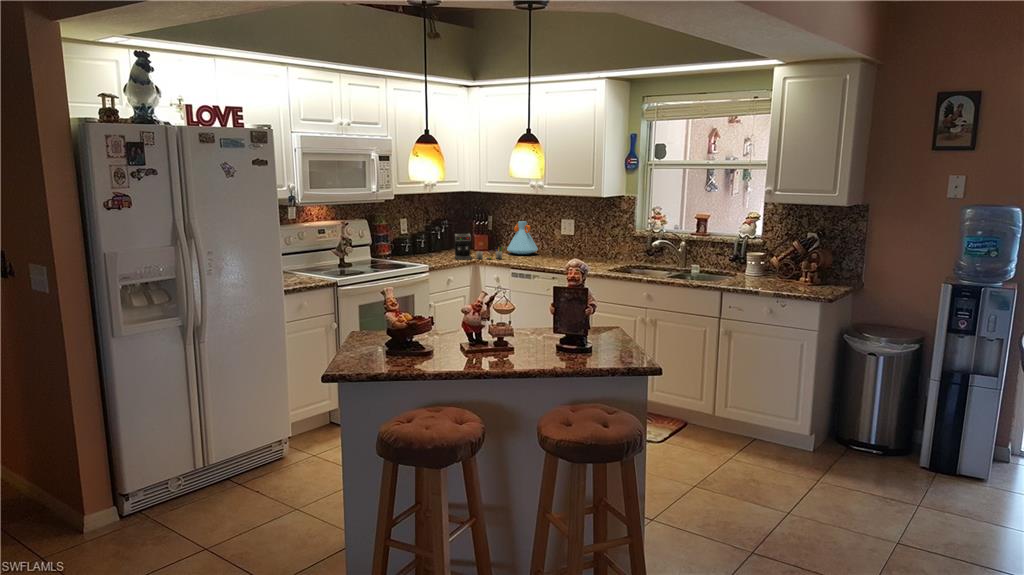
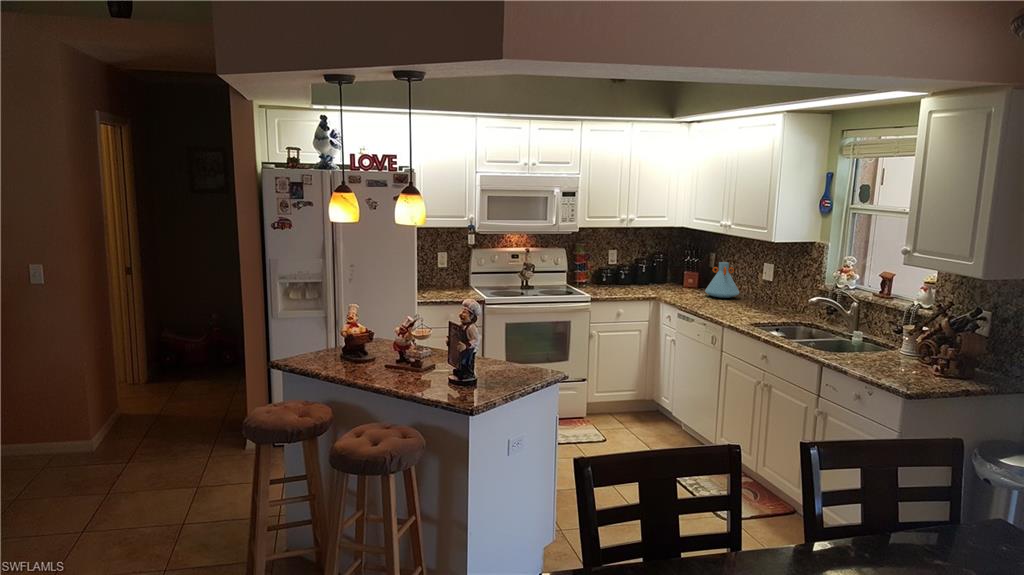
coffee maker: present [455,233,504,260] -> none [637,269,687,299]

